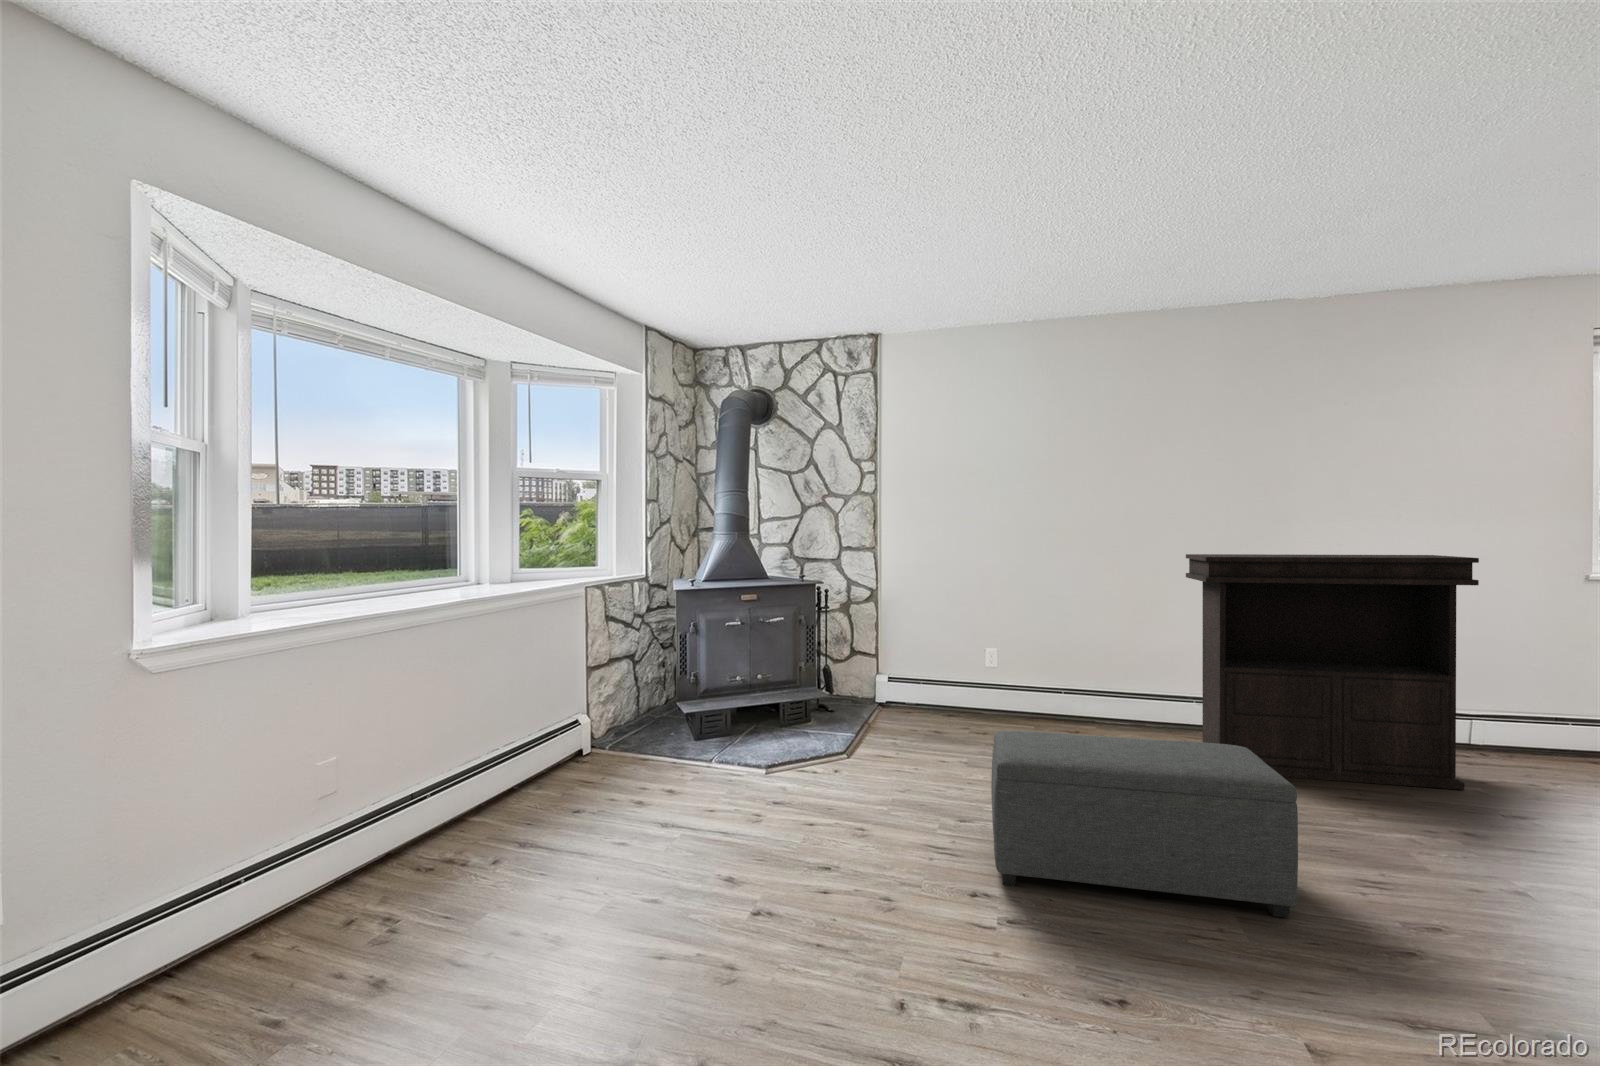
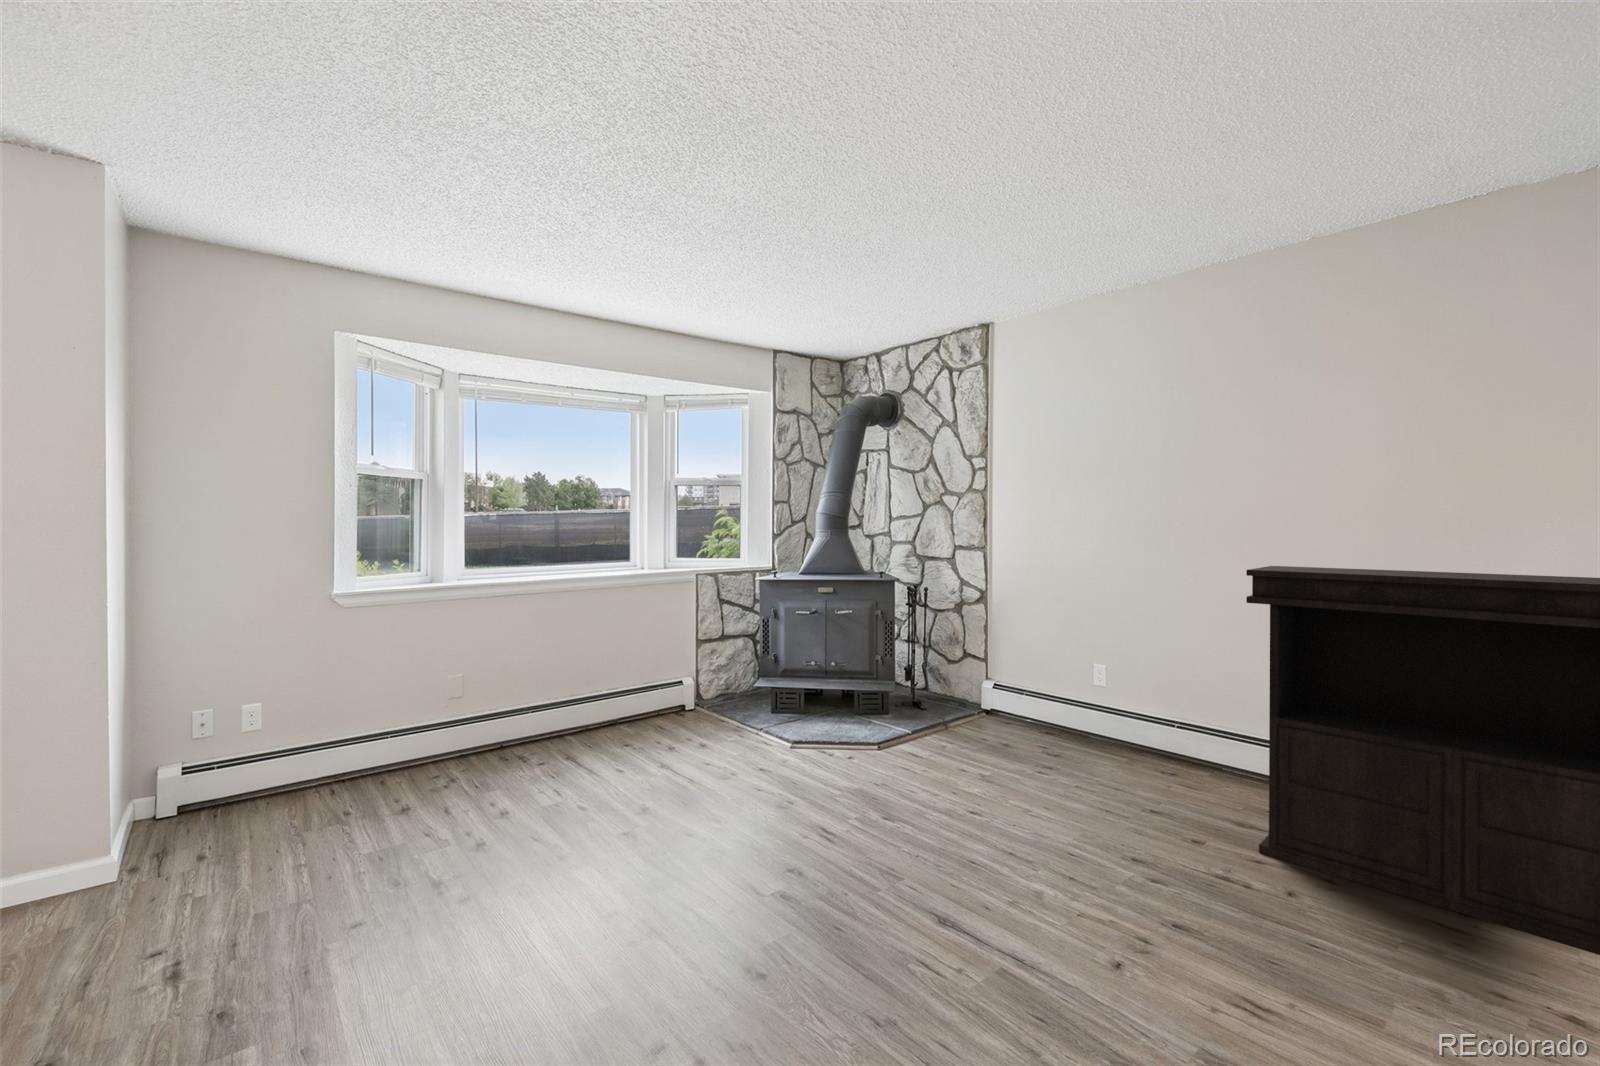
ottoman: present [991,731,1298,918] -> none [796,733,1087,986]

